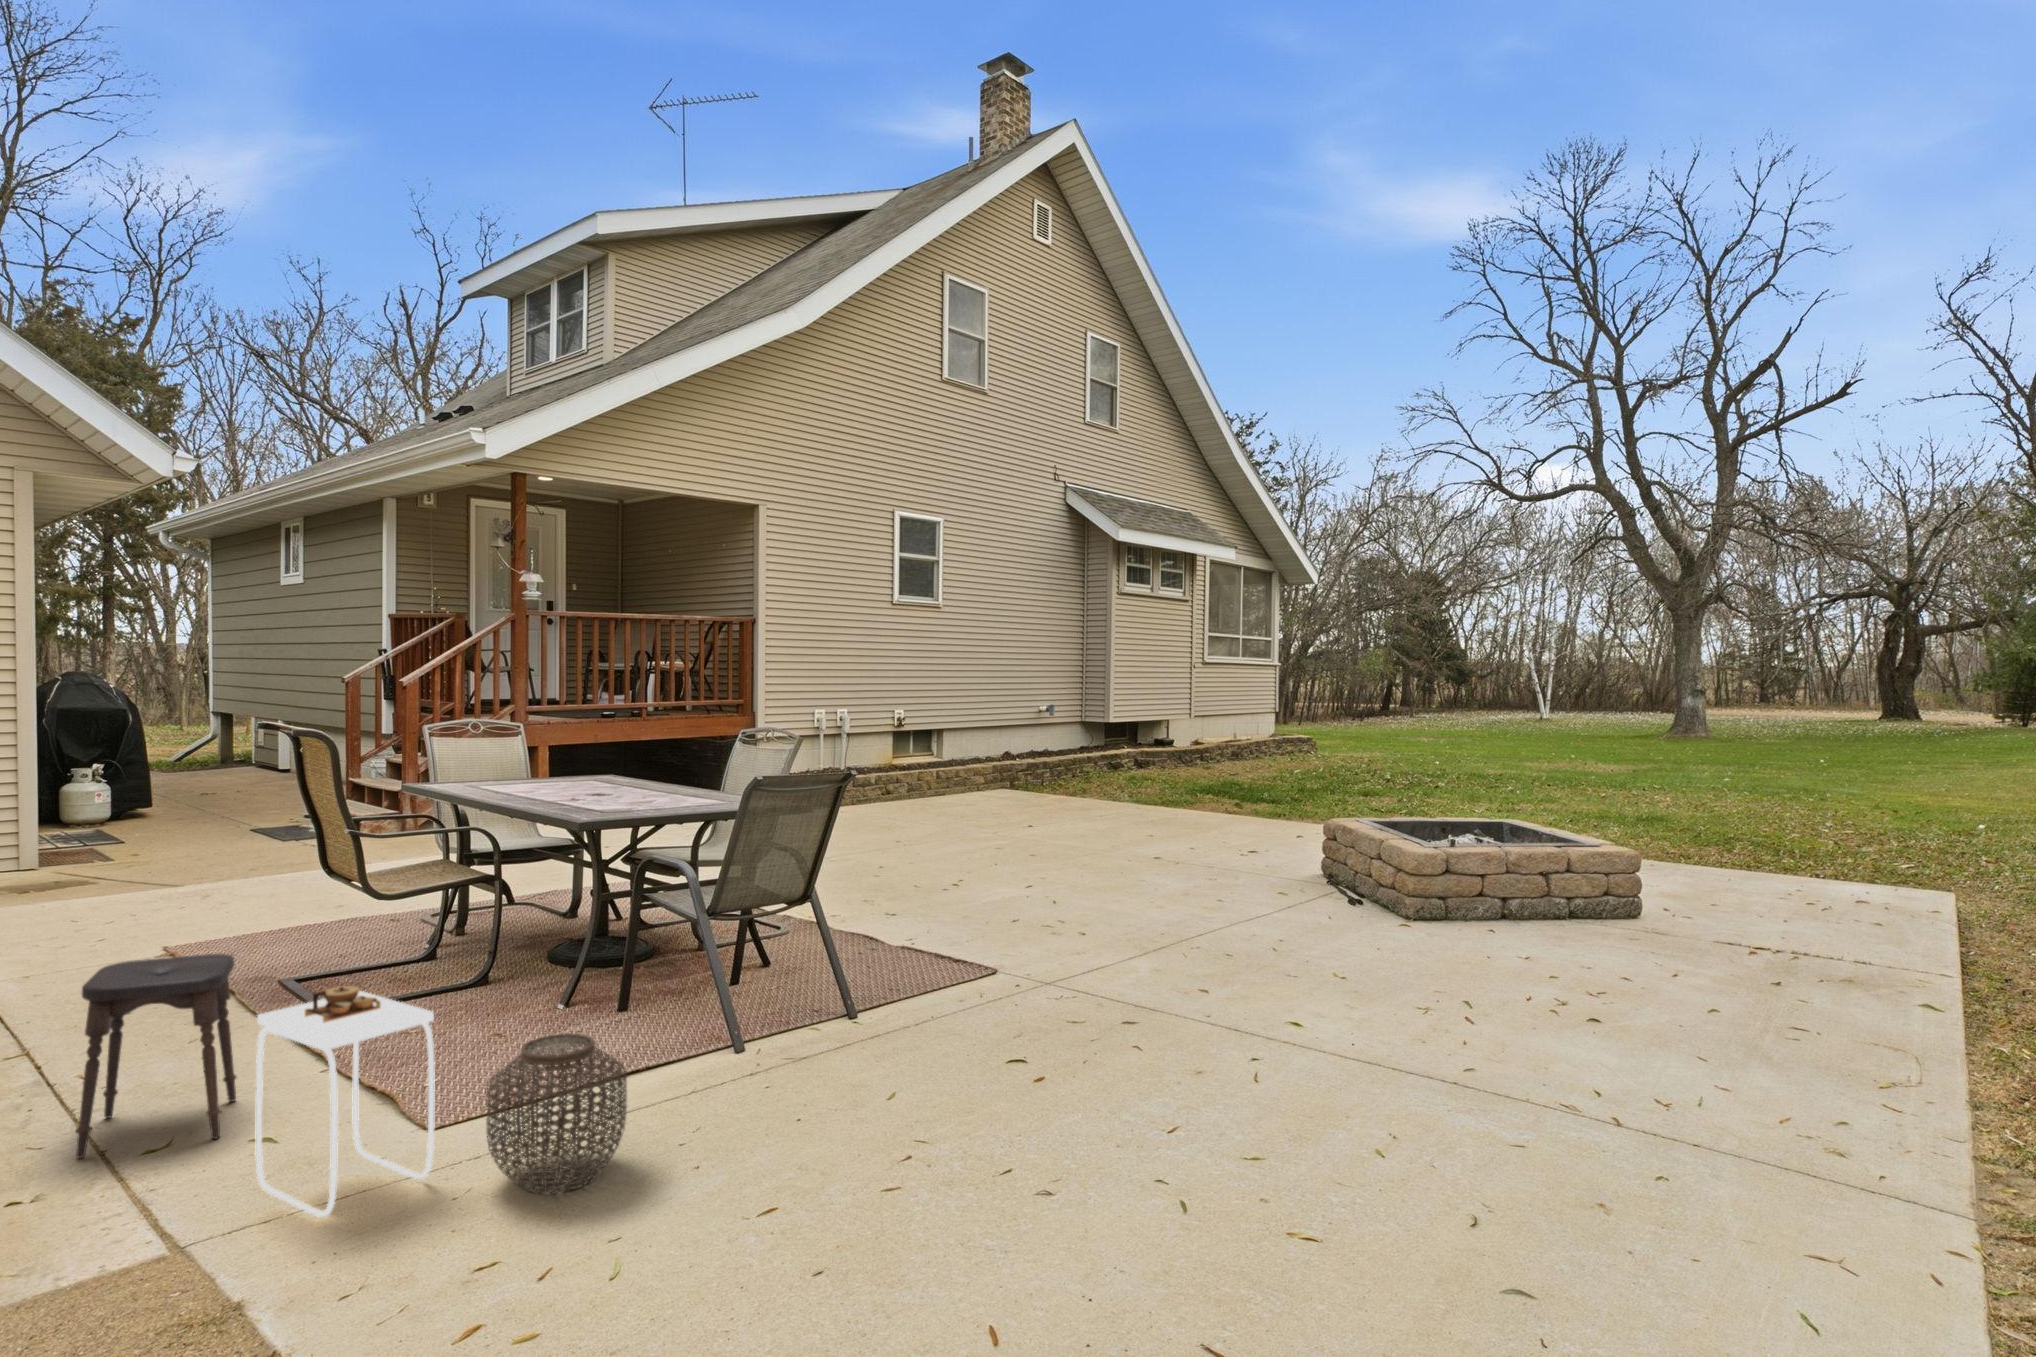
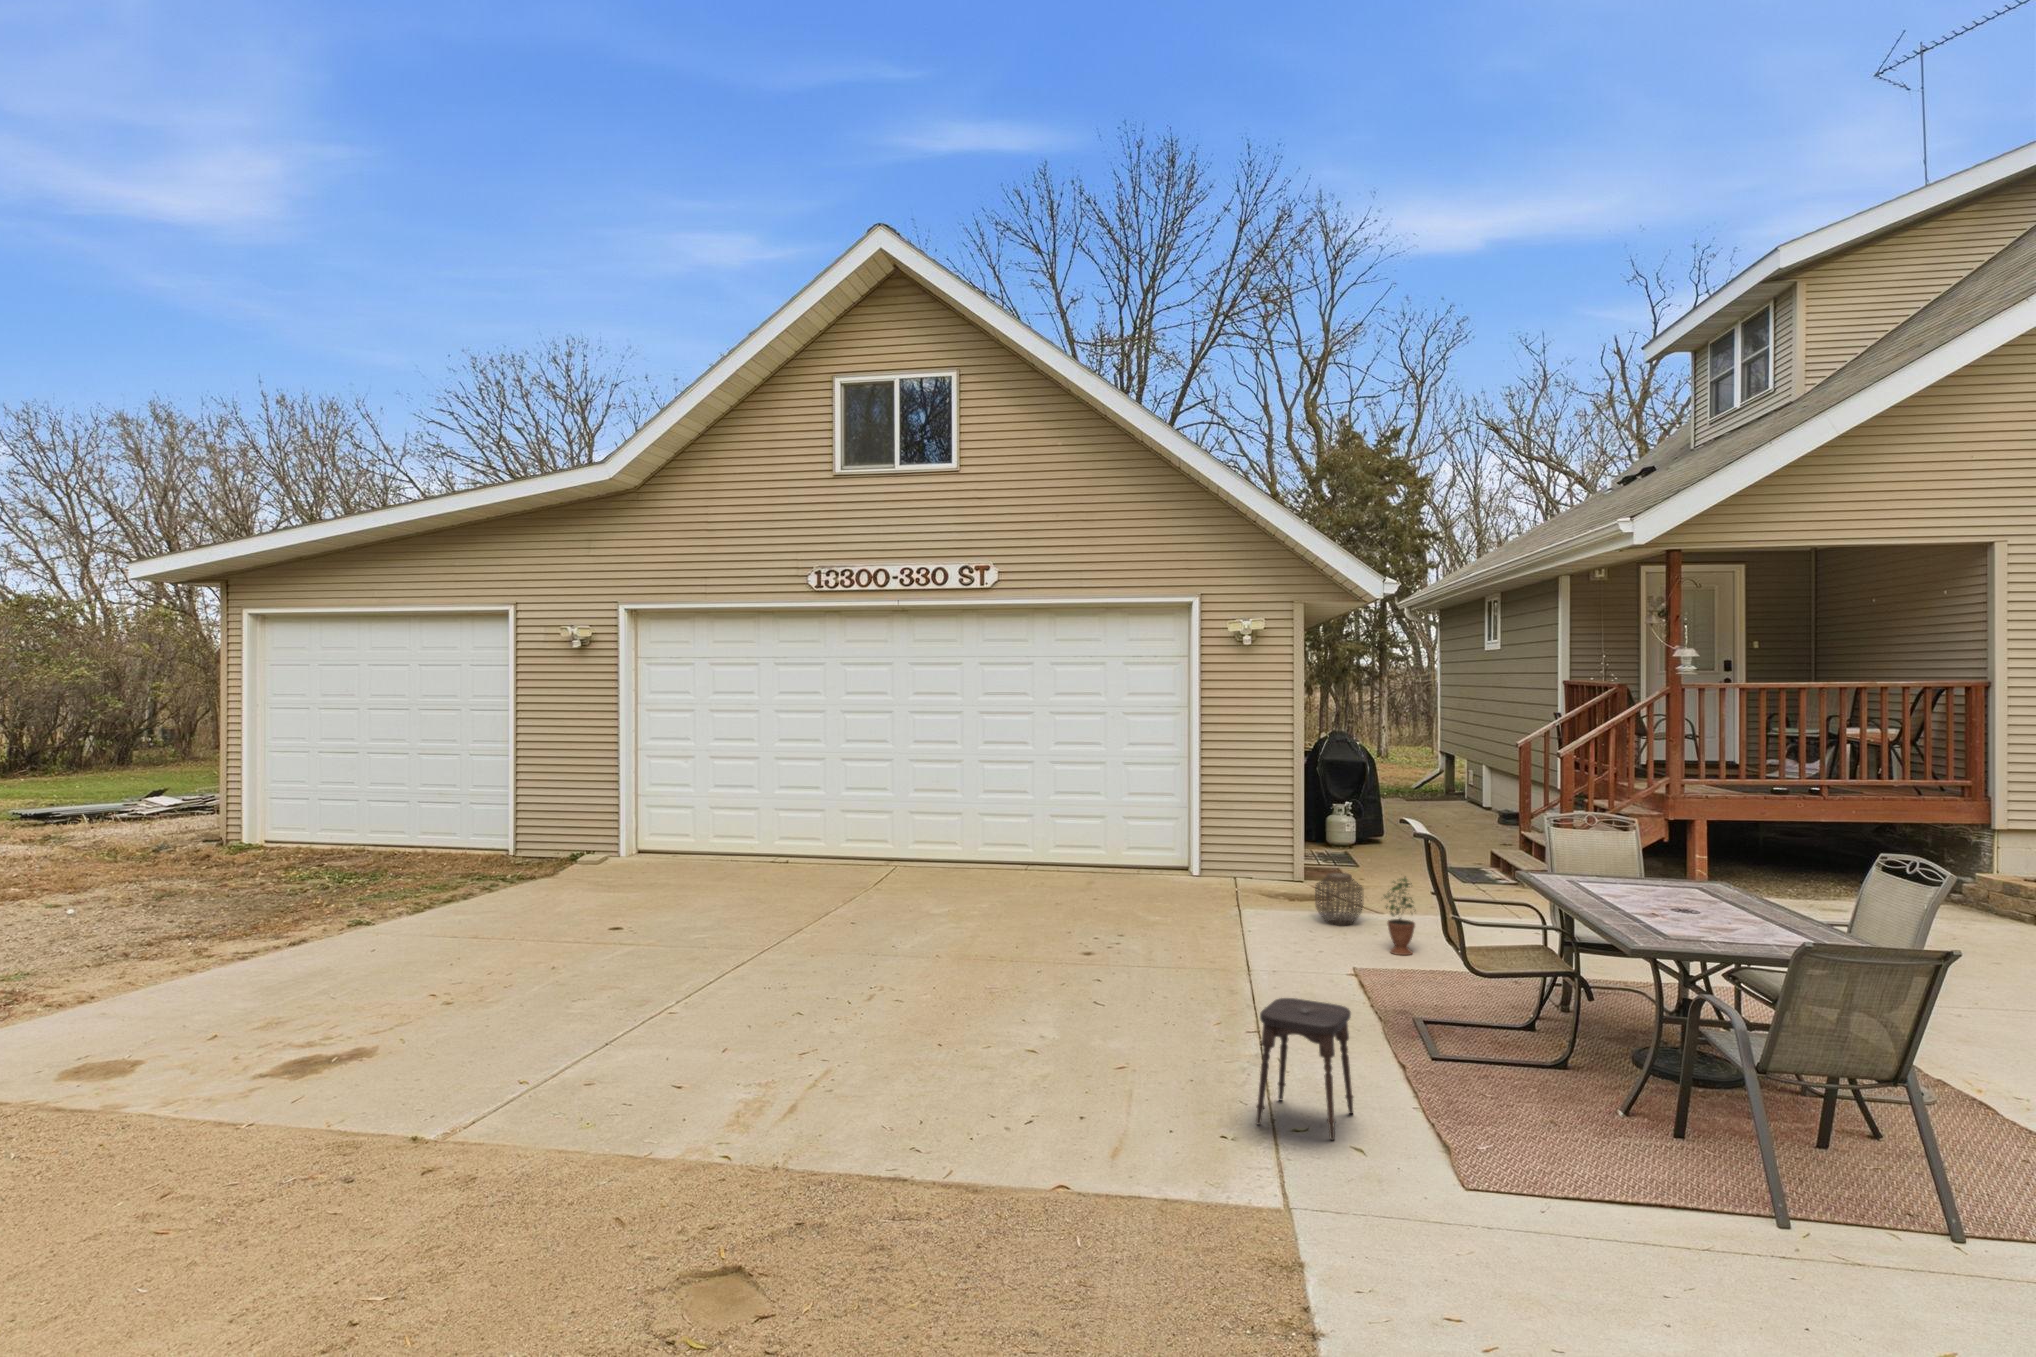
potted plant: none [199,818,251,921] -> present [1384,878,1415,955]
side table: present [255,986,435,1217] -> none [1342,1061,1453,1229]
woven basket: present [486,1034,627,1194] -> present [1315,872,1363,926]

